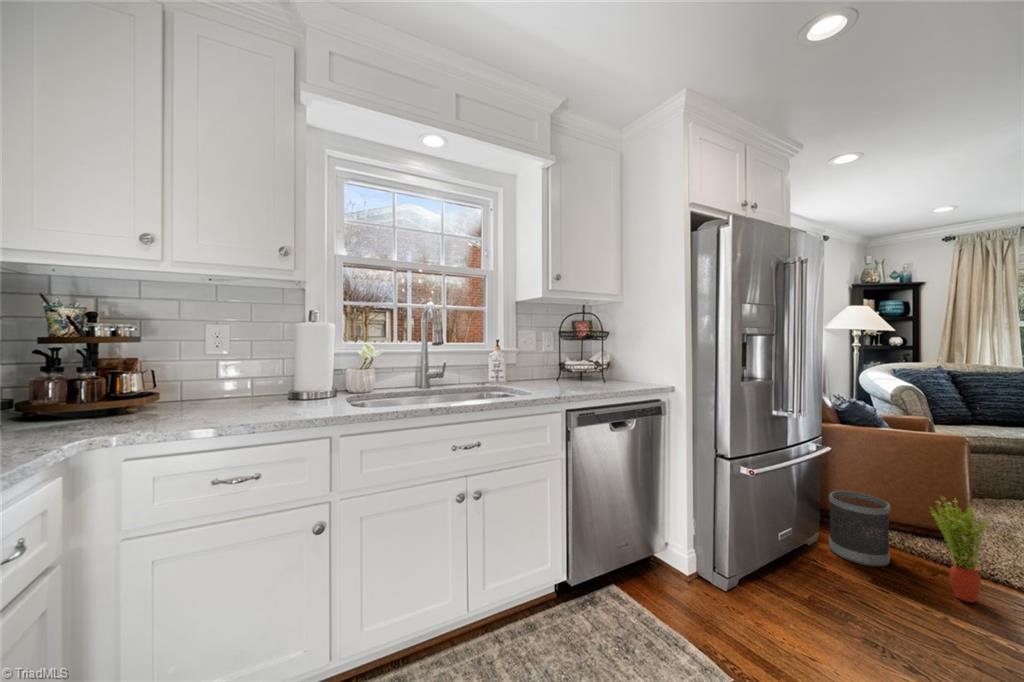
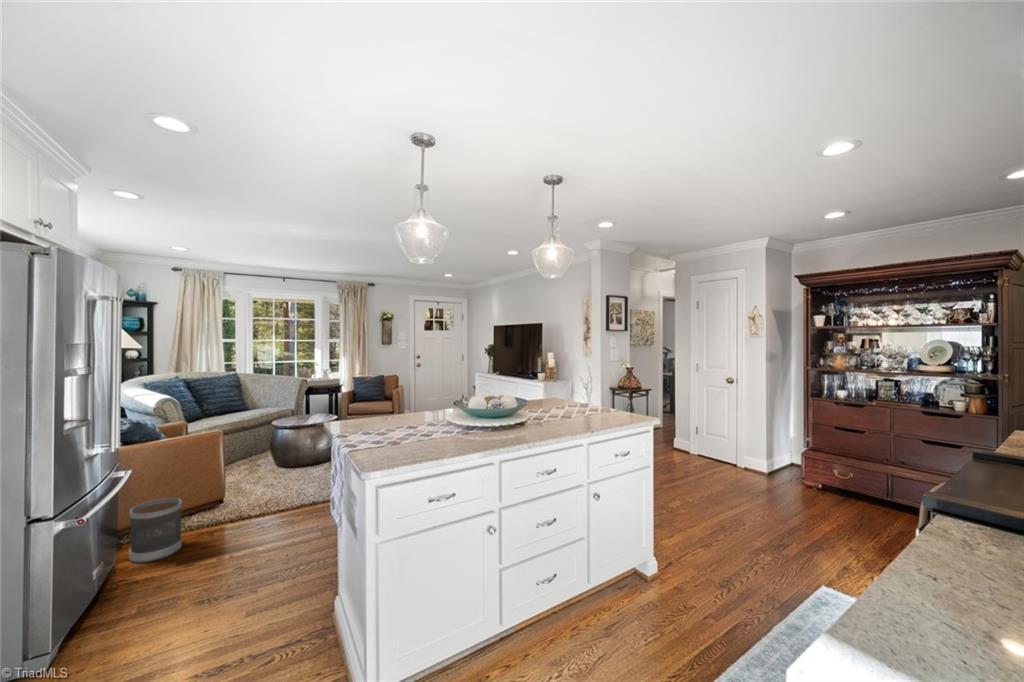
potted plant: present [930,497,988,602] -> none [213,475,248,543]

